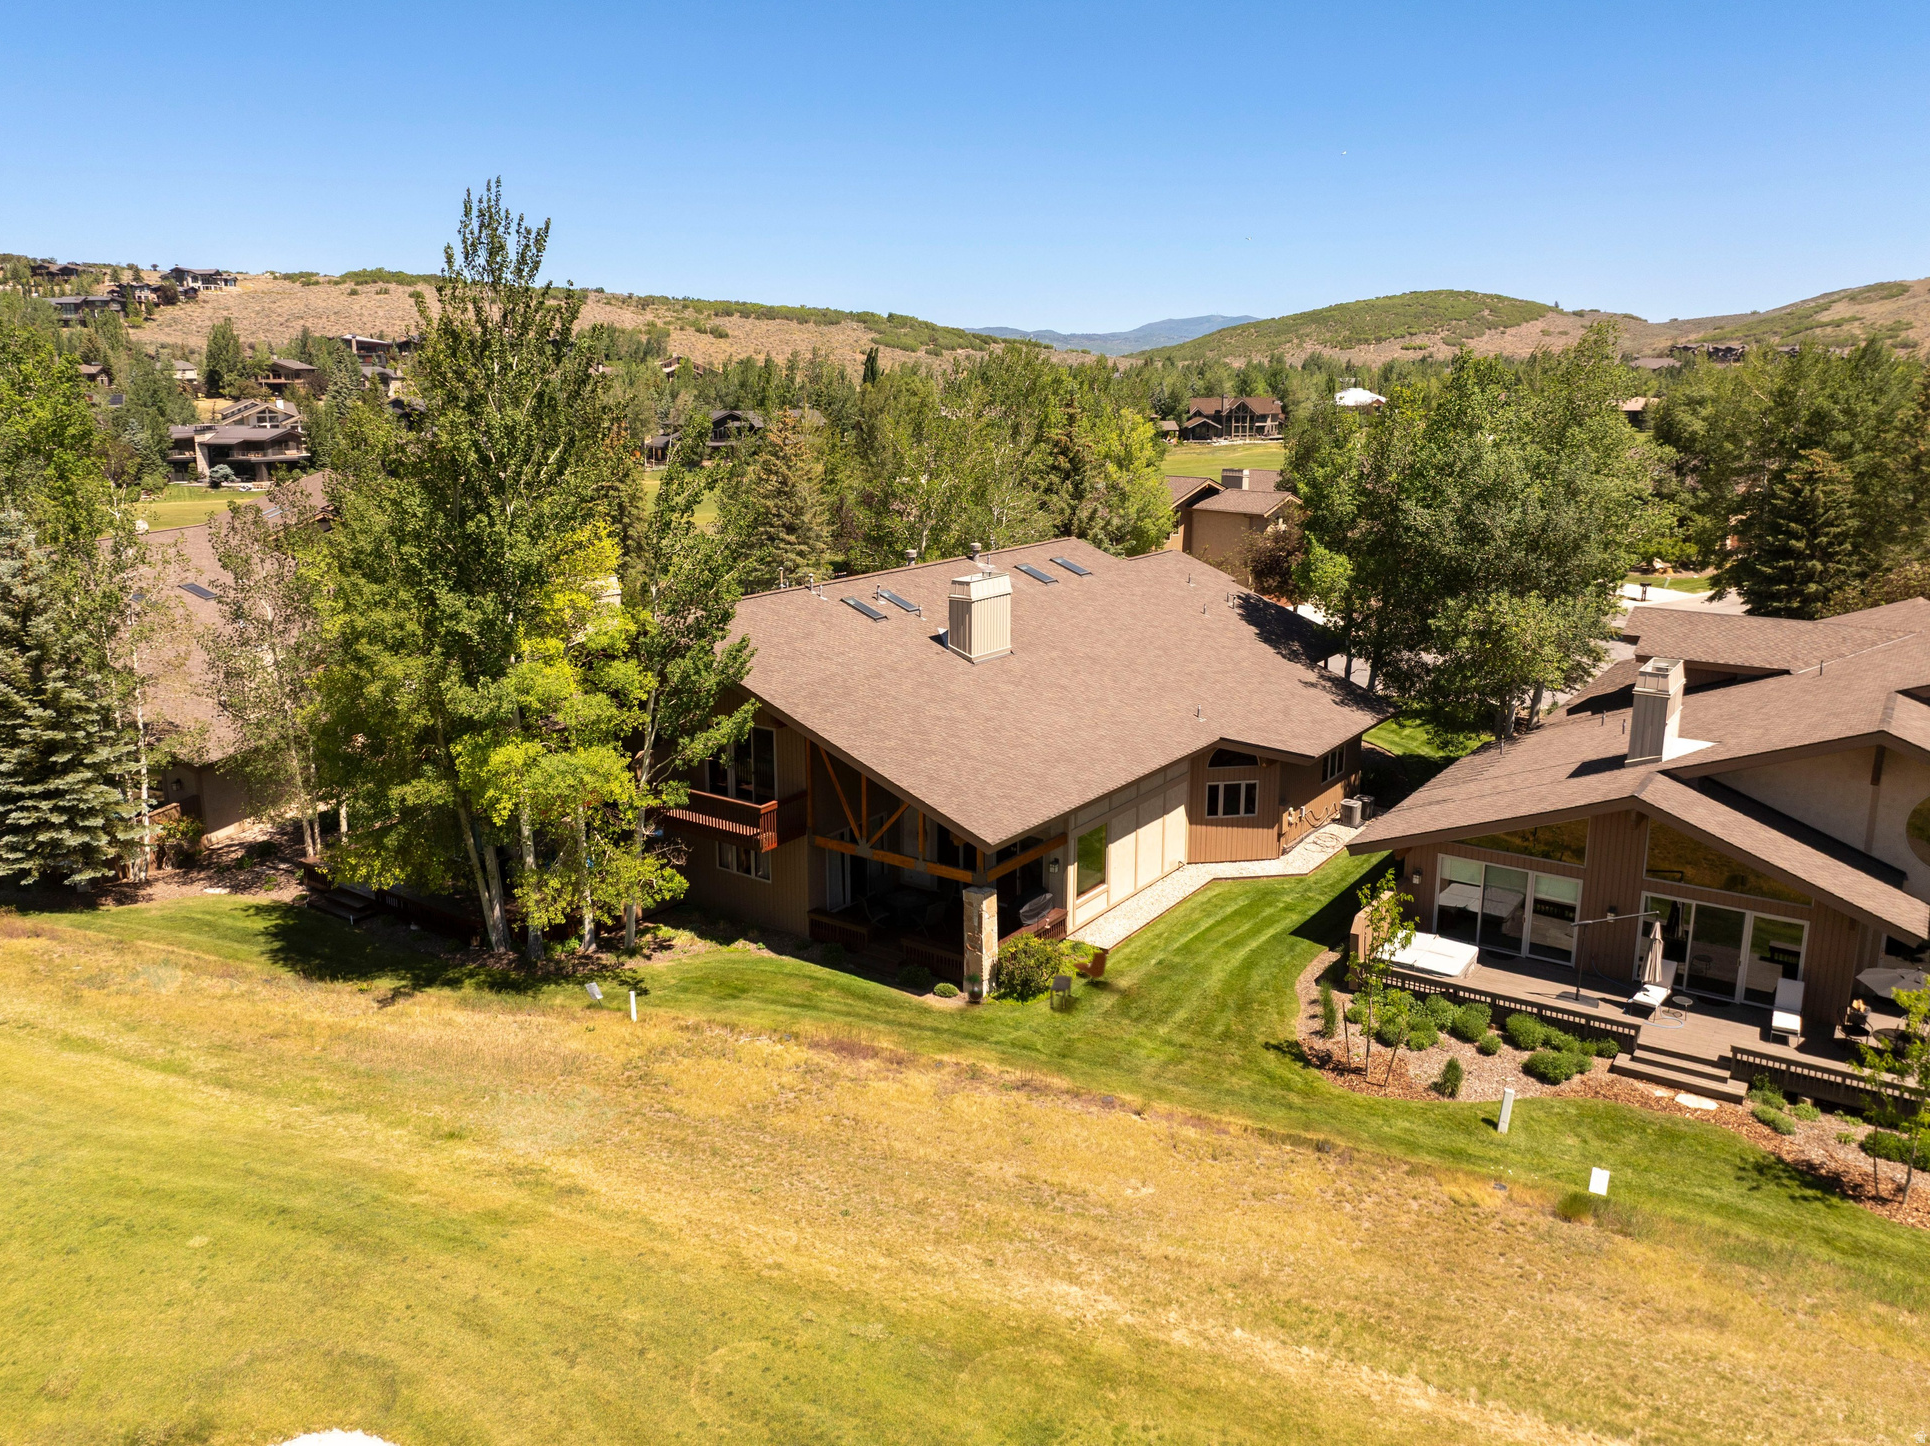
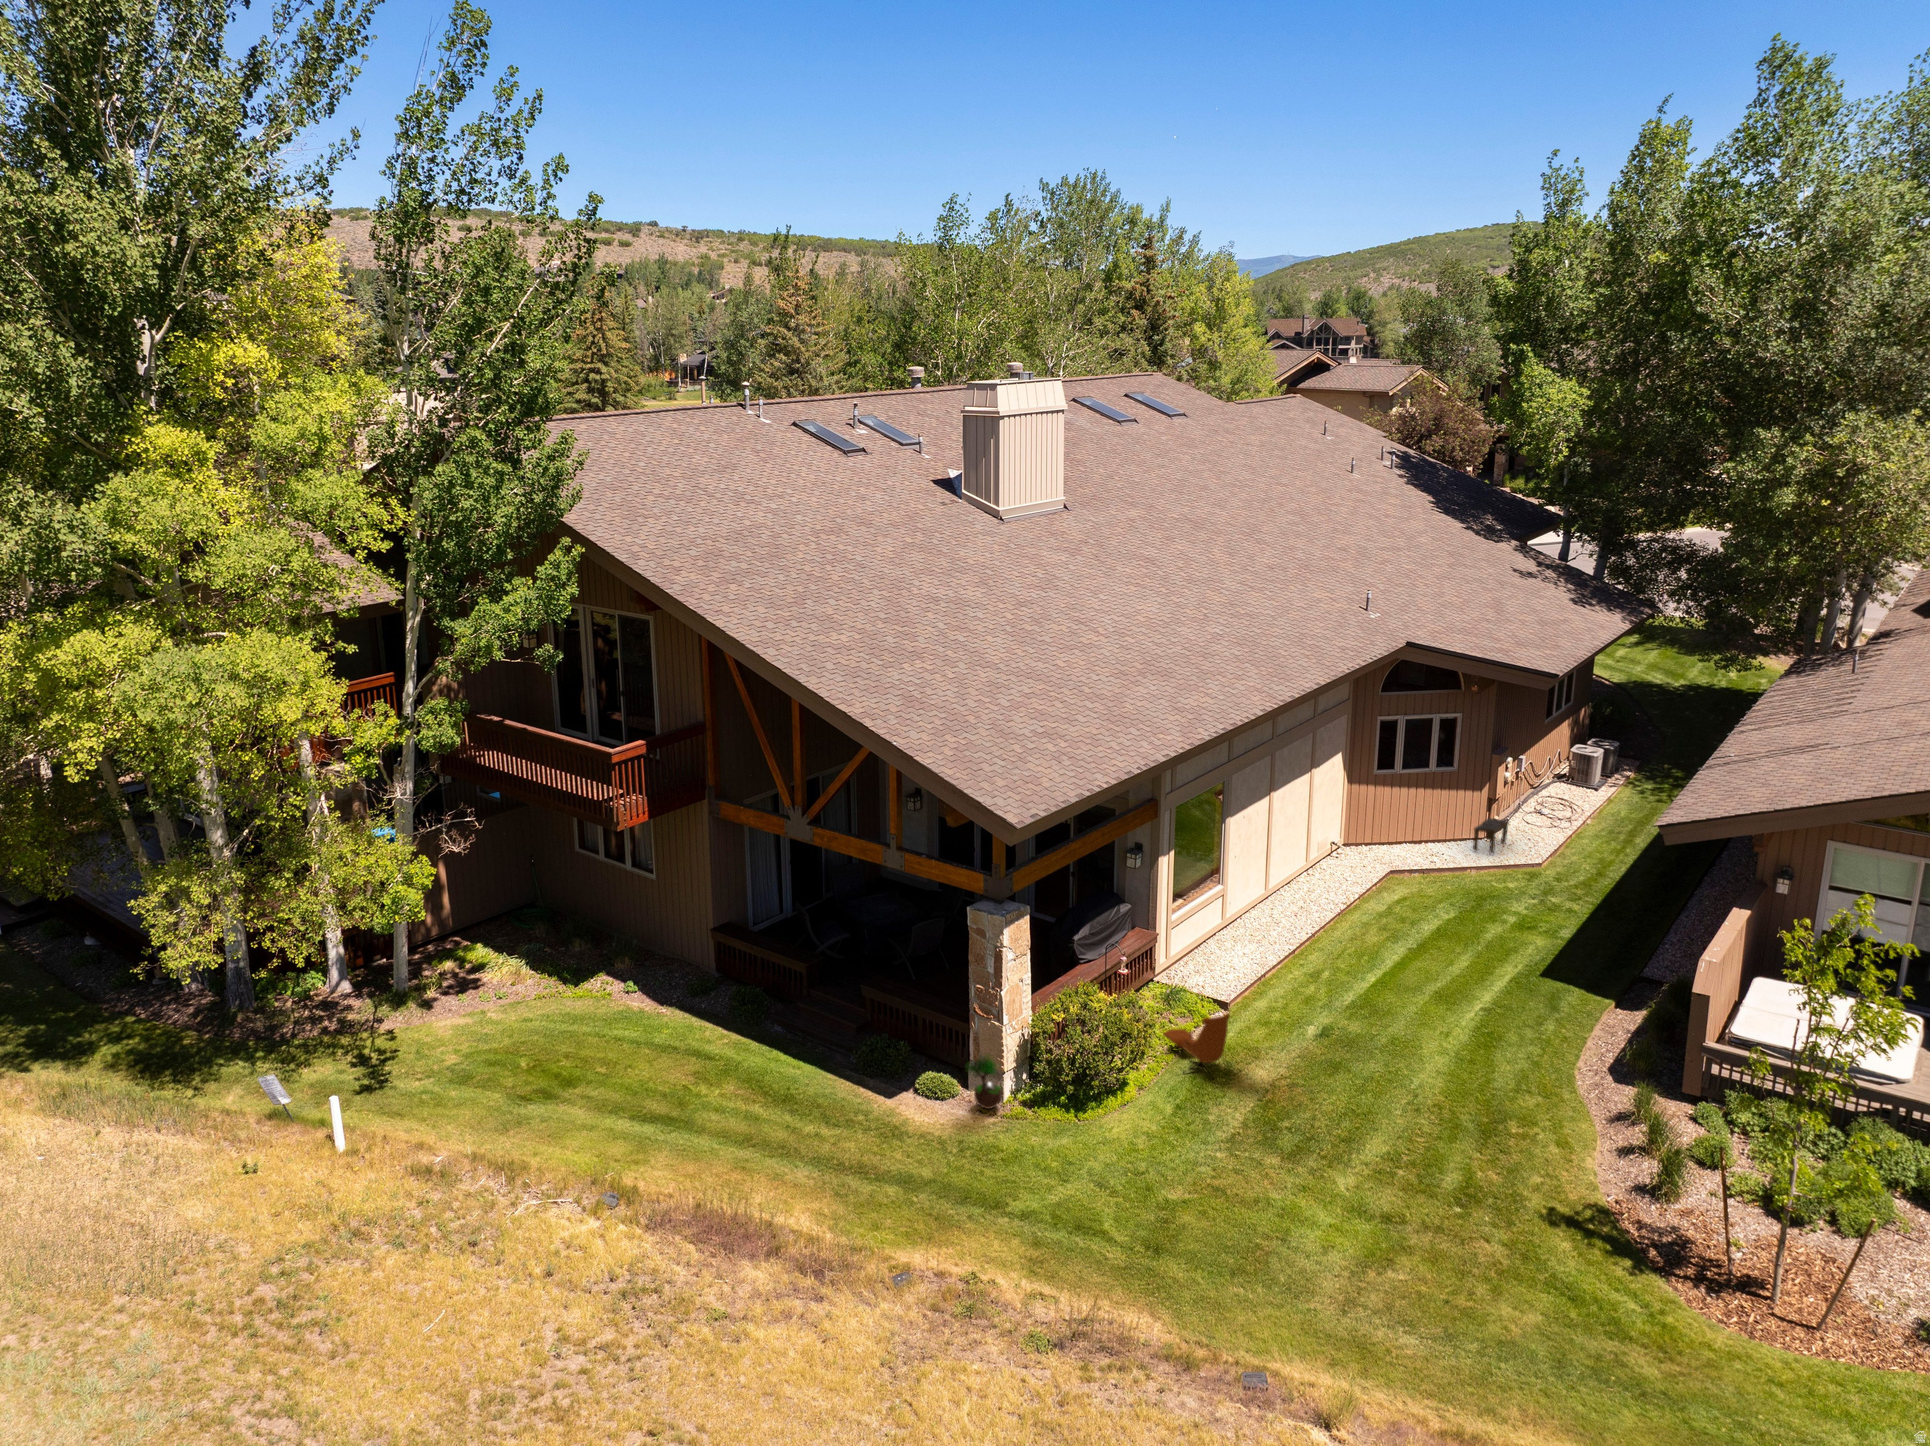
bench: present [1050,975,1072,1009] -> present [1473,818,1509,854]

